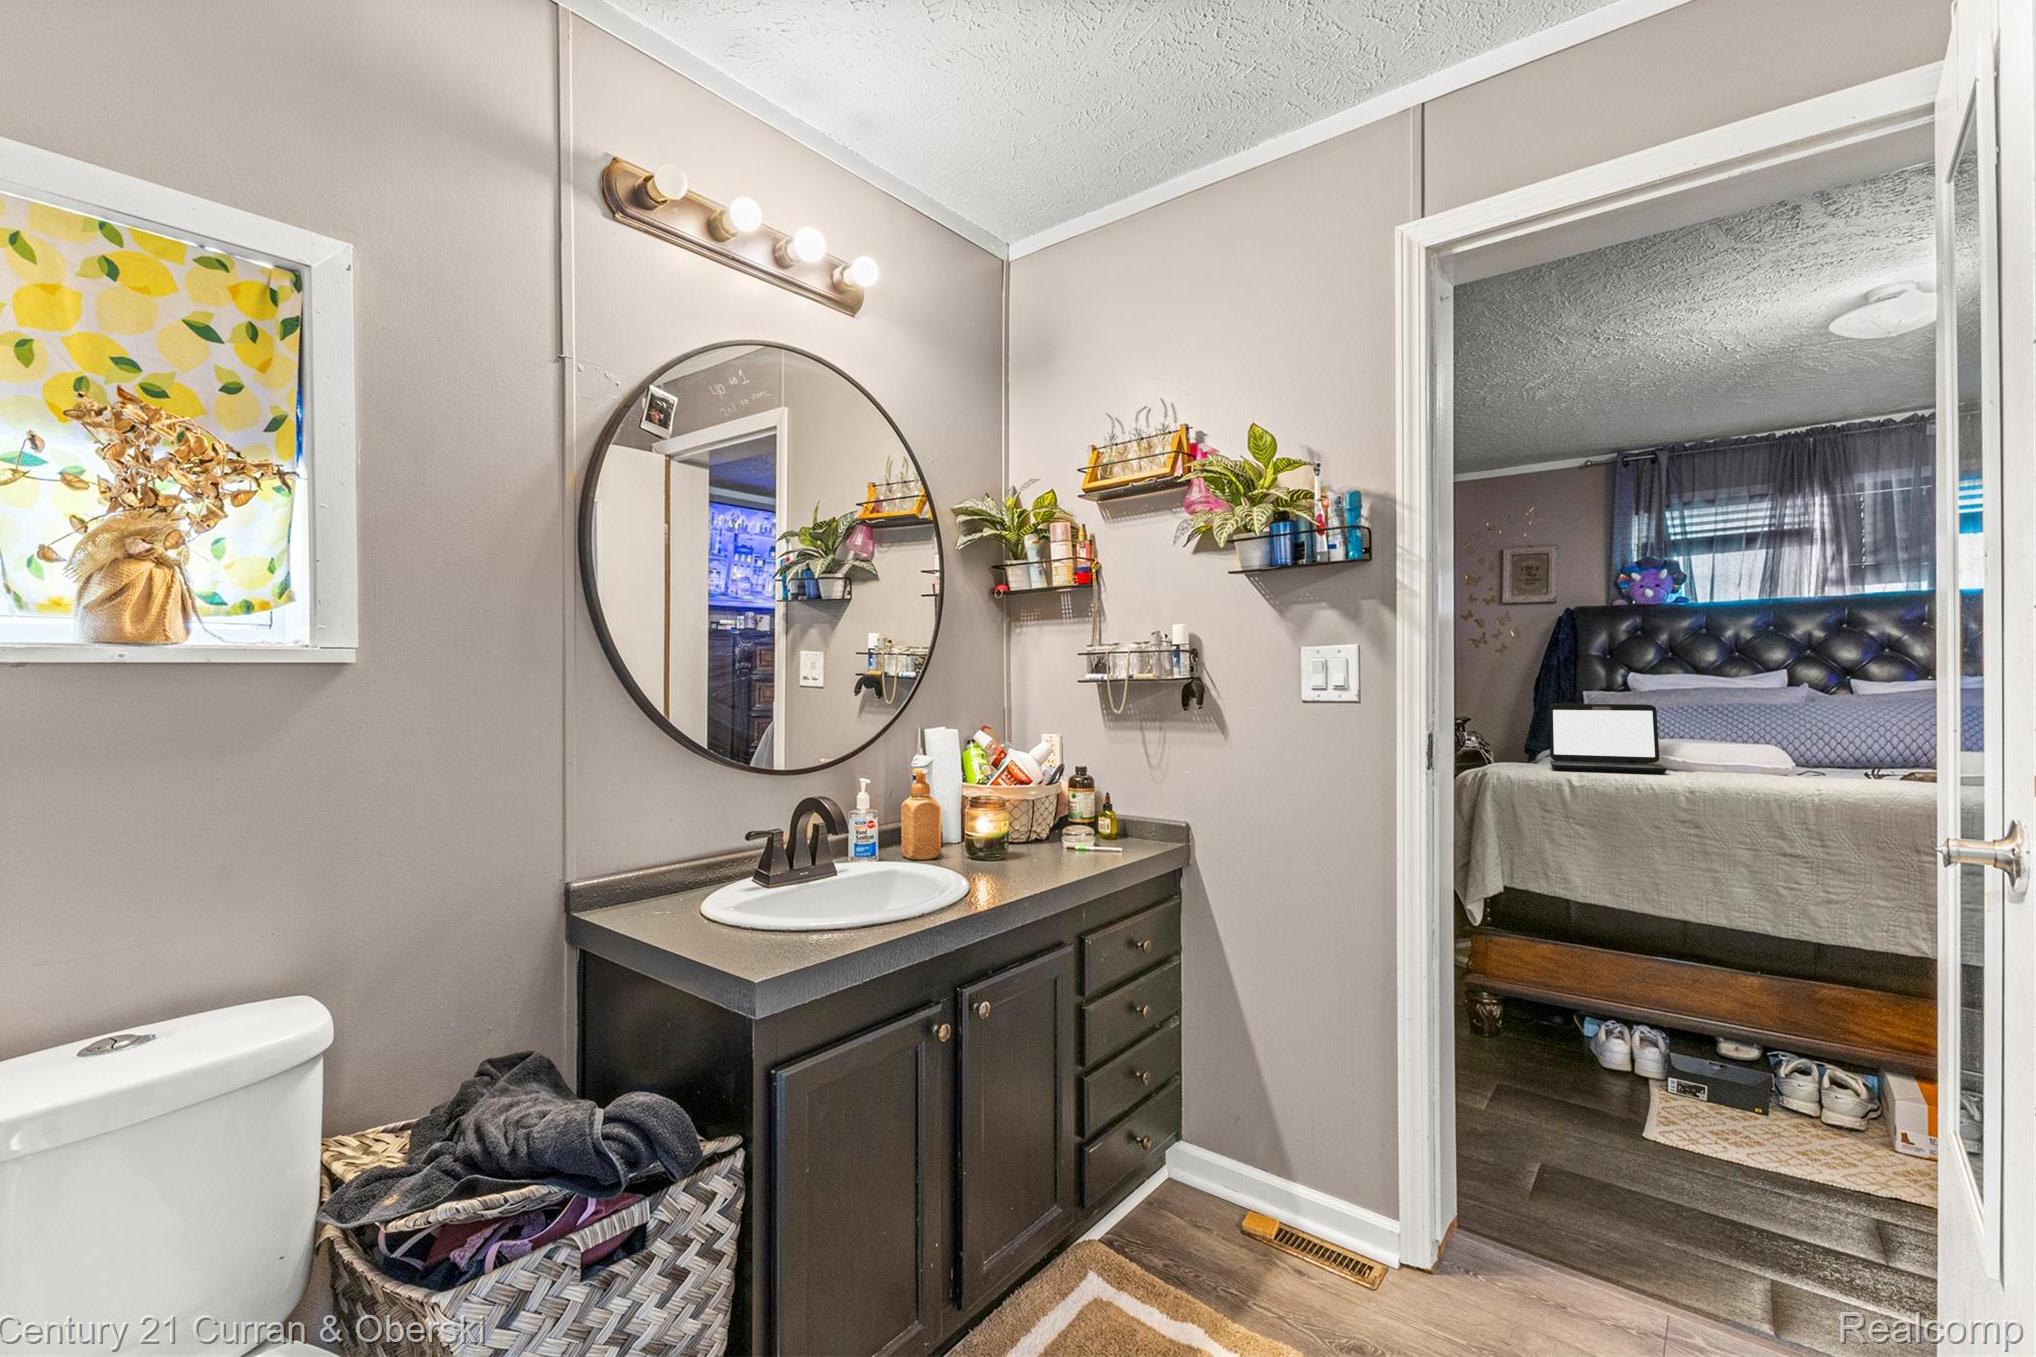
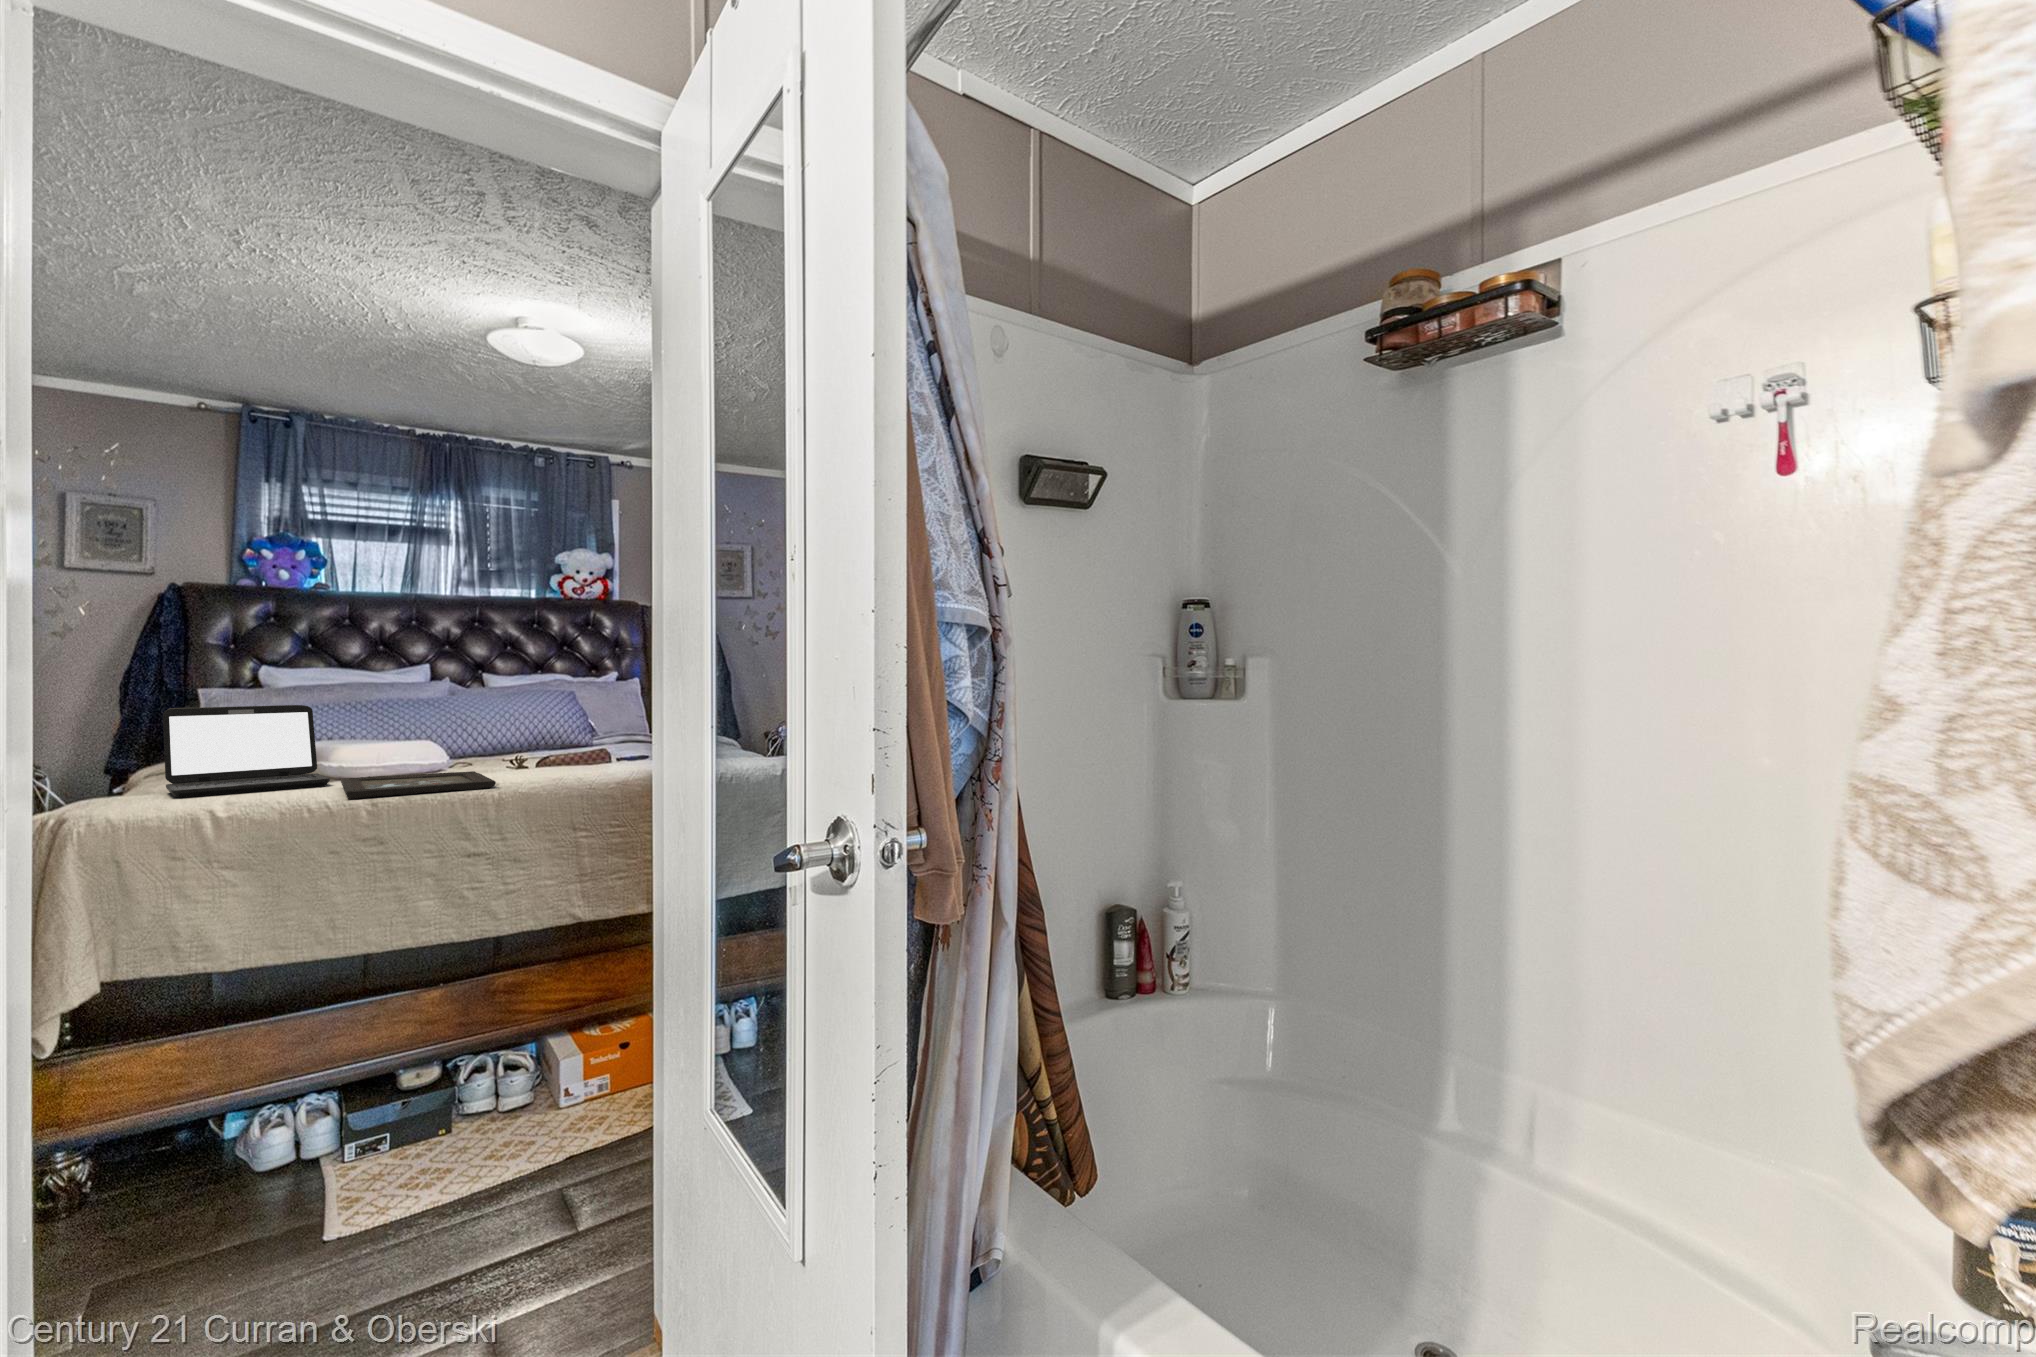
tray: none [1672,769,1820,791] -> present [341,771,496,799]

